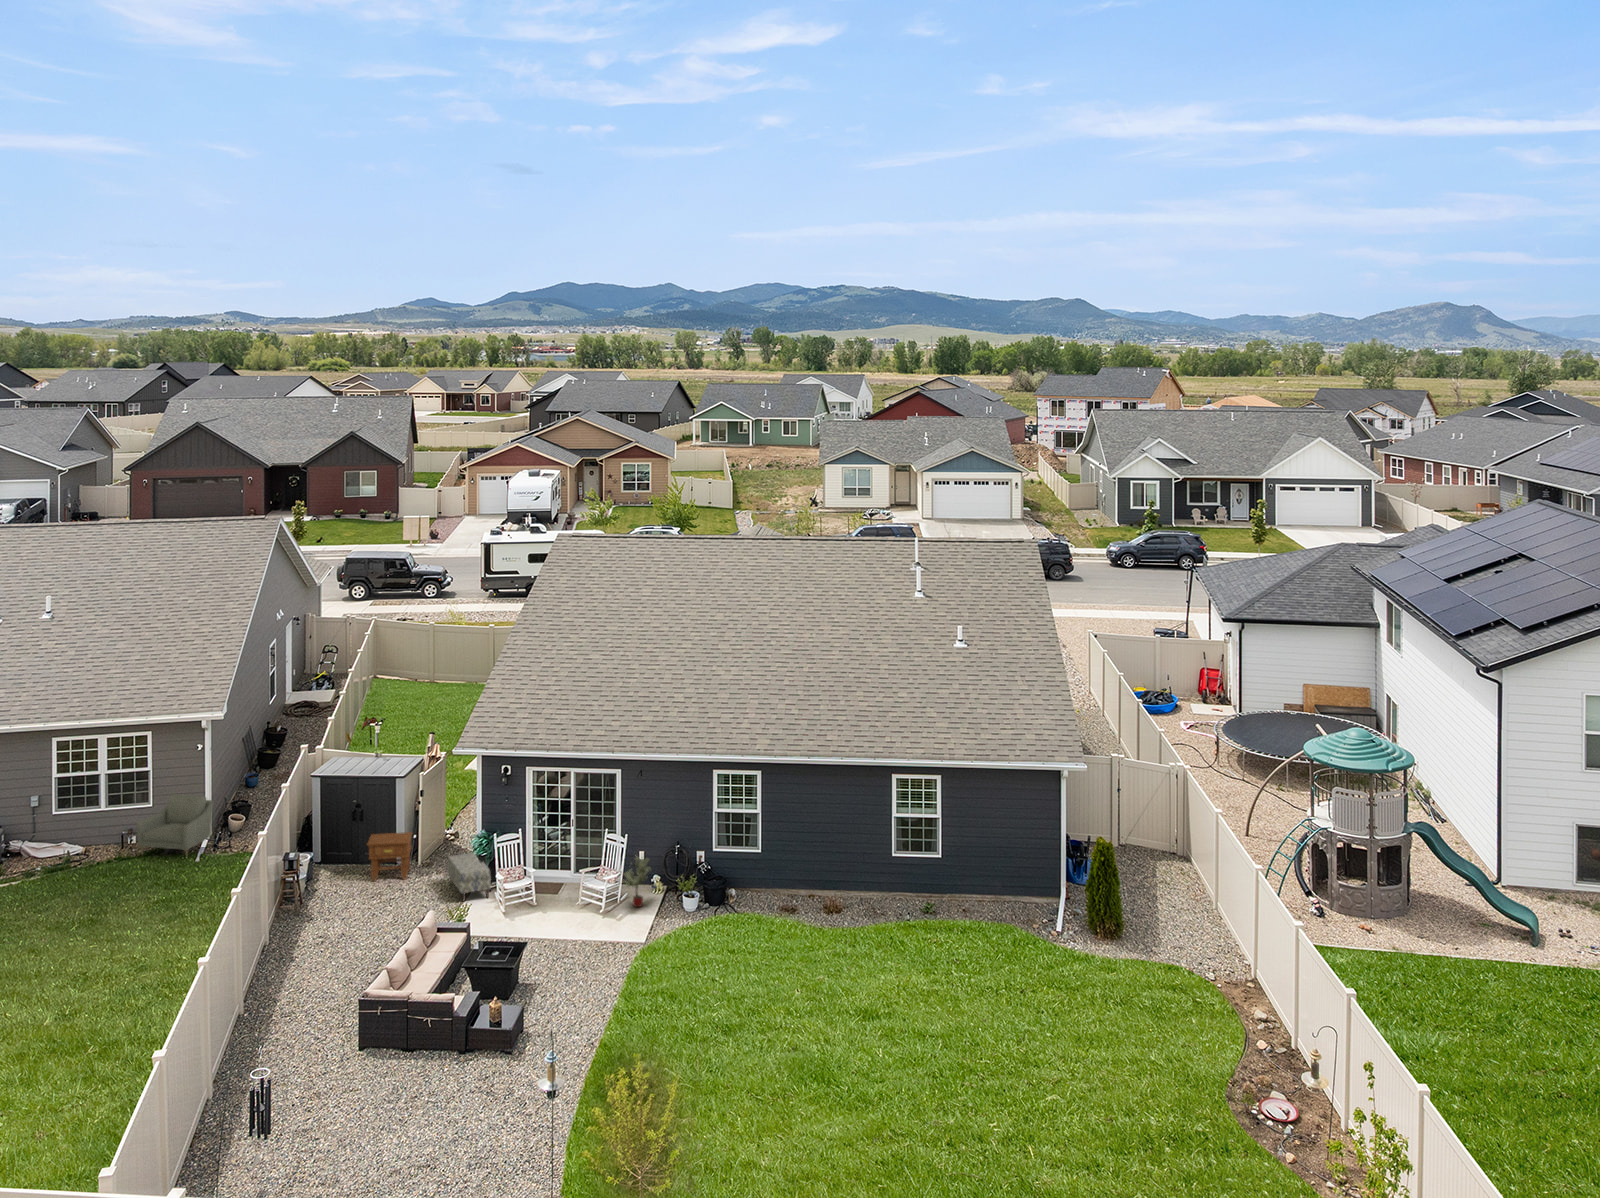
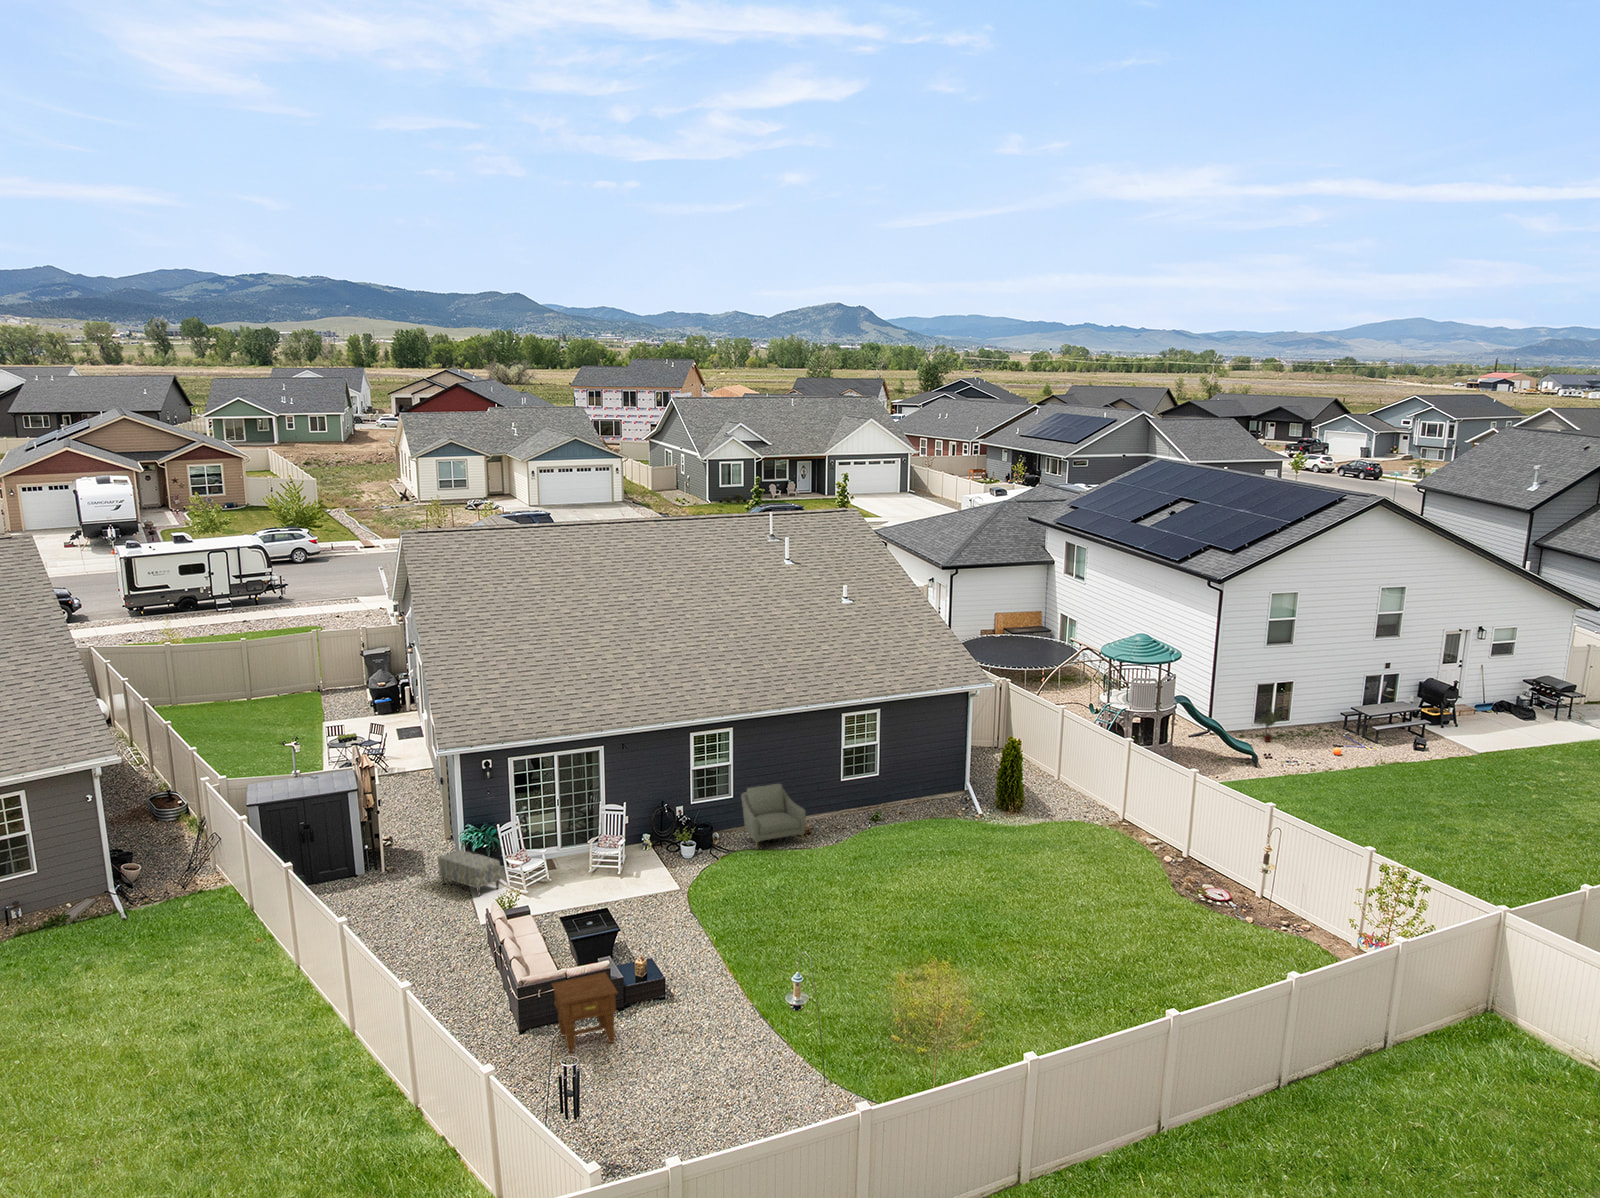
chair: present [137,794,214,857] -> present [741,784,806,847]
side table: present [367,832,412,881] -> present [552,973,618,1052]
potted tree: present [623,855,650,907] -> present [1256,708,1282,742]

